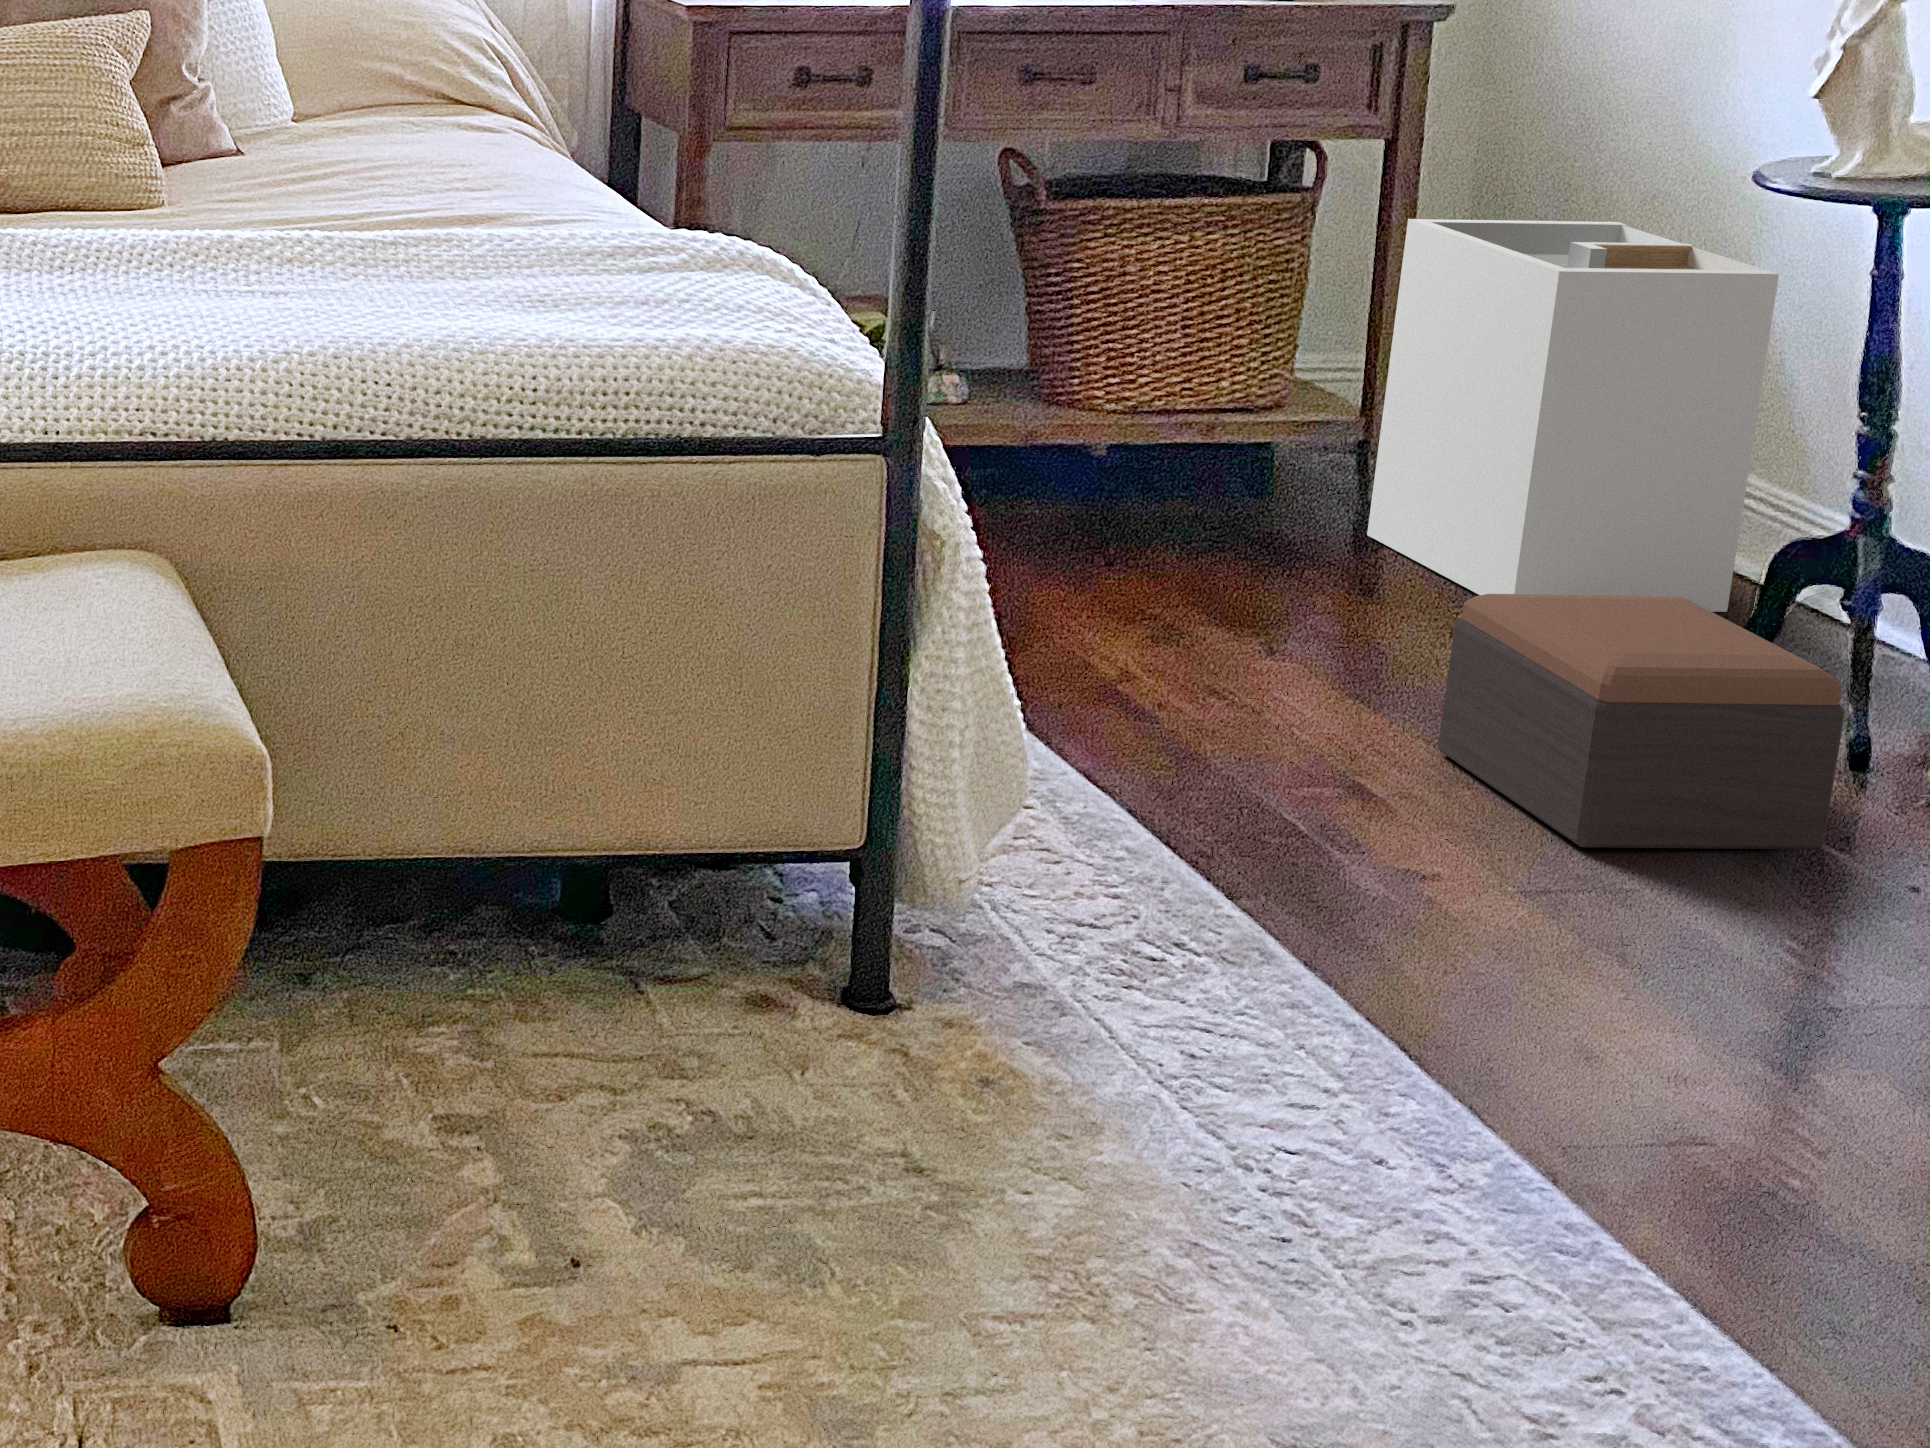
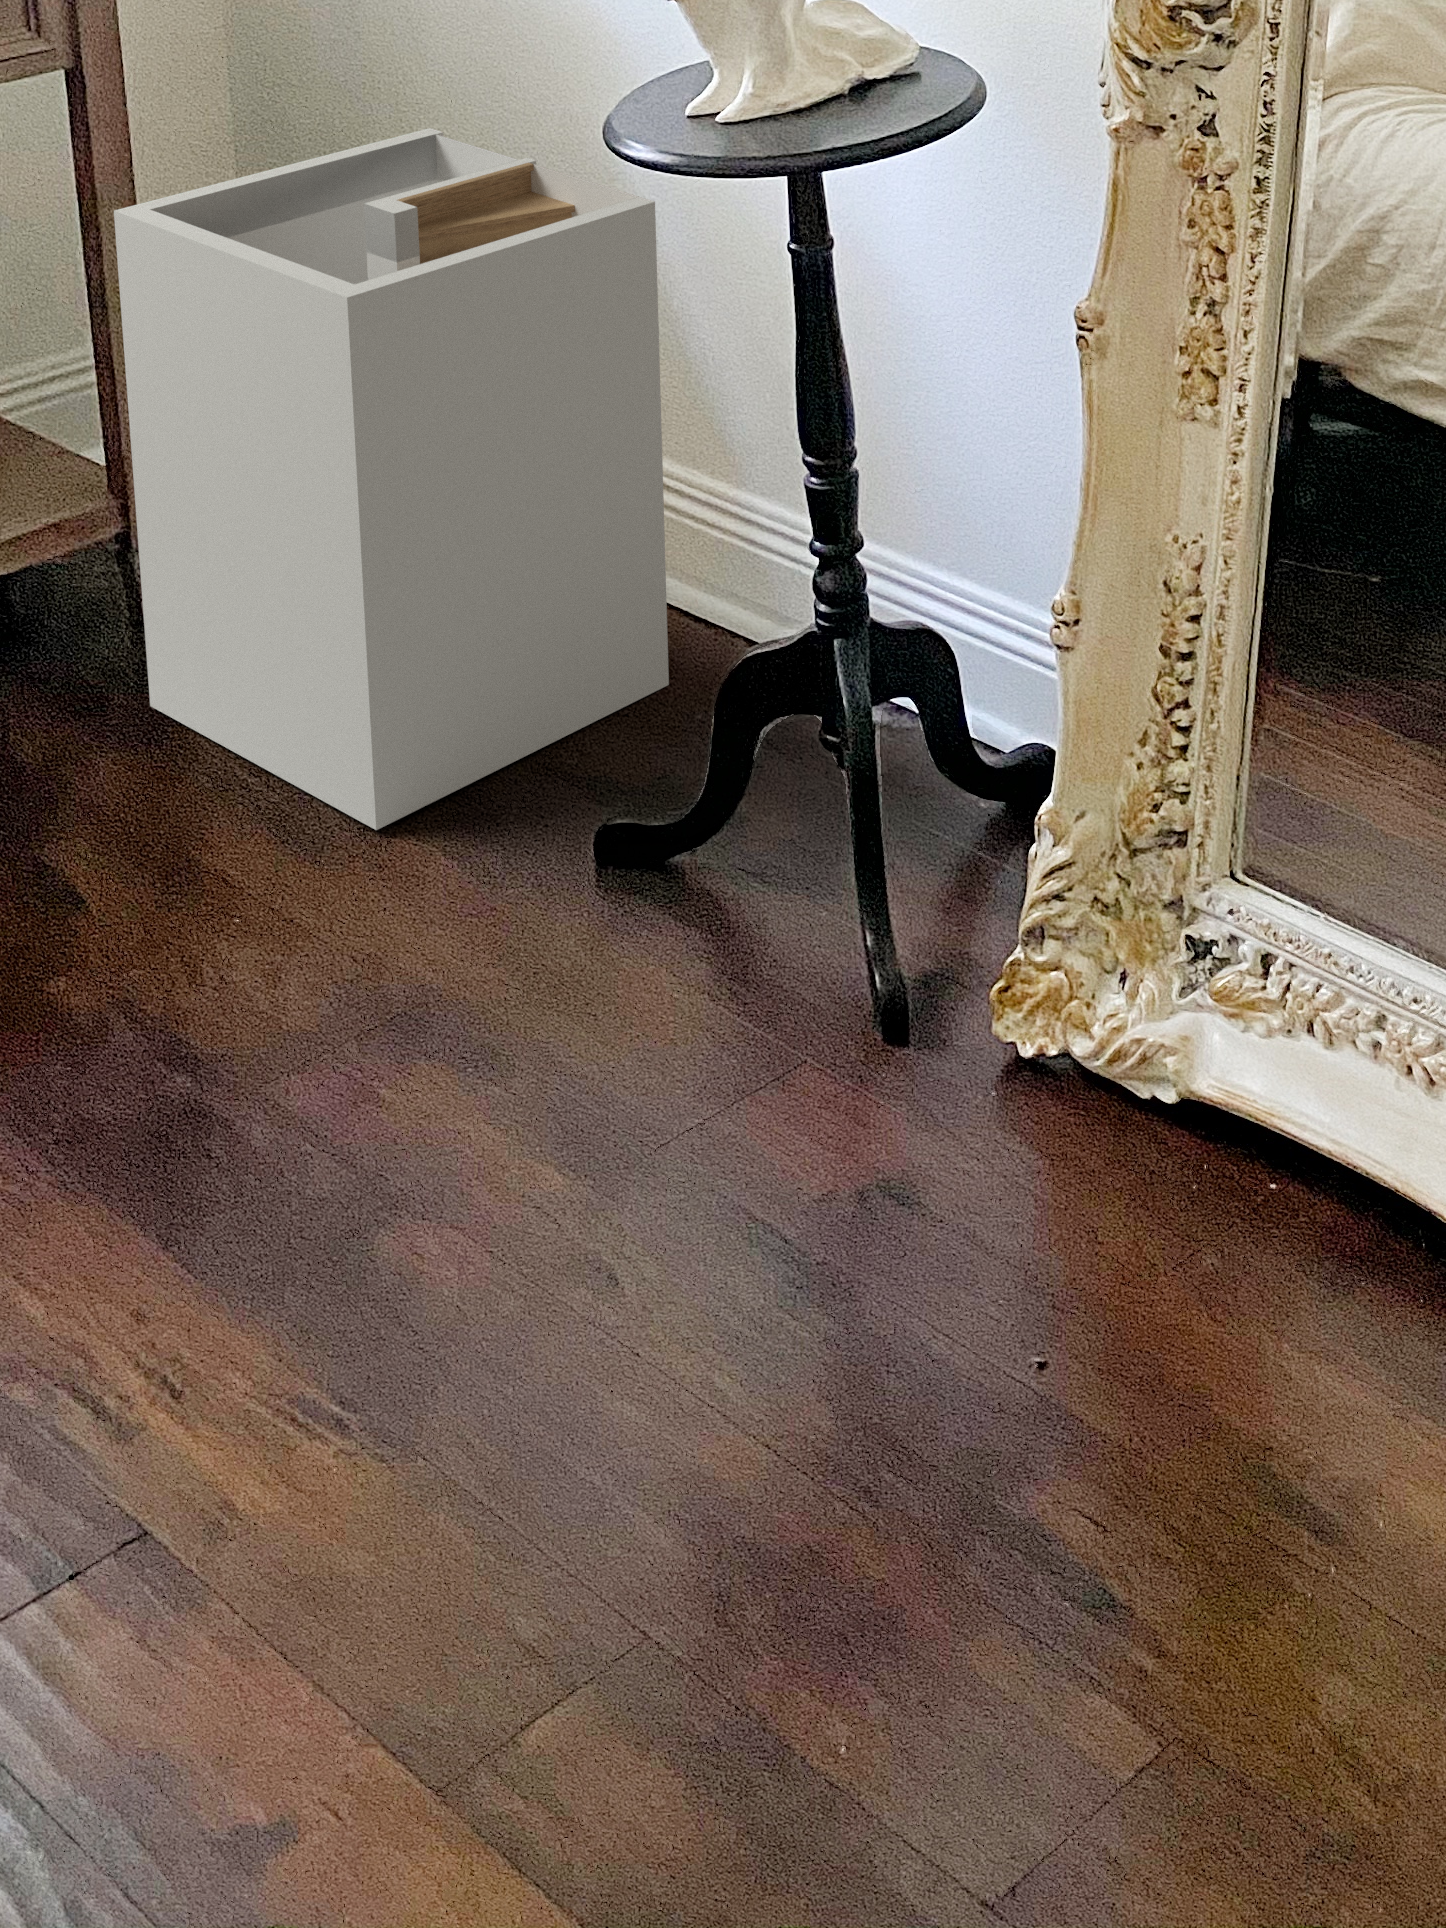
footstool: present [1438,594,1845,850] -> none [253,908,905,1599]

